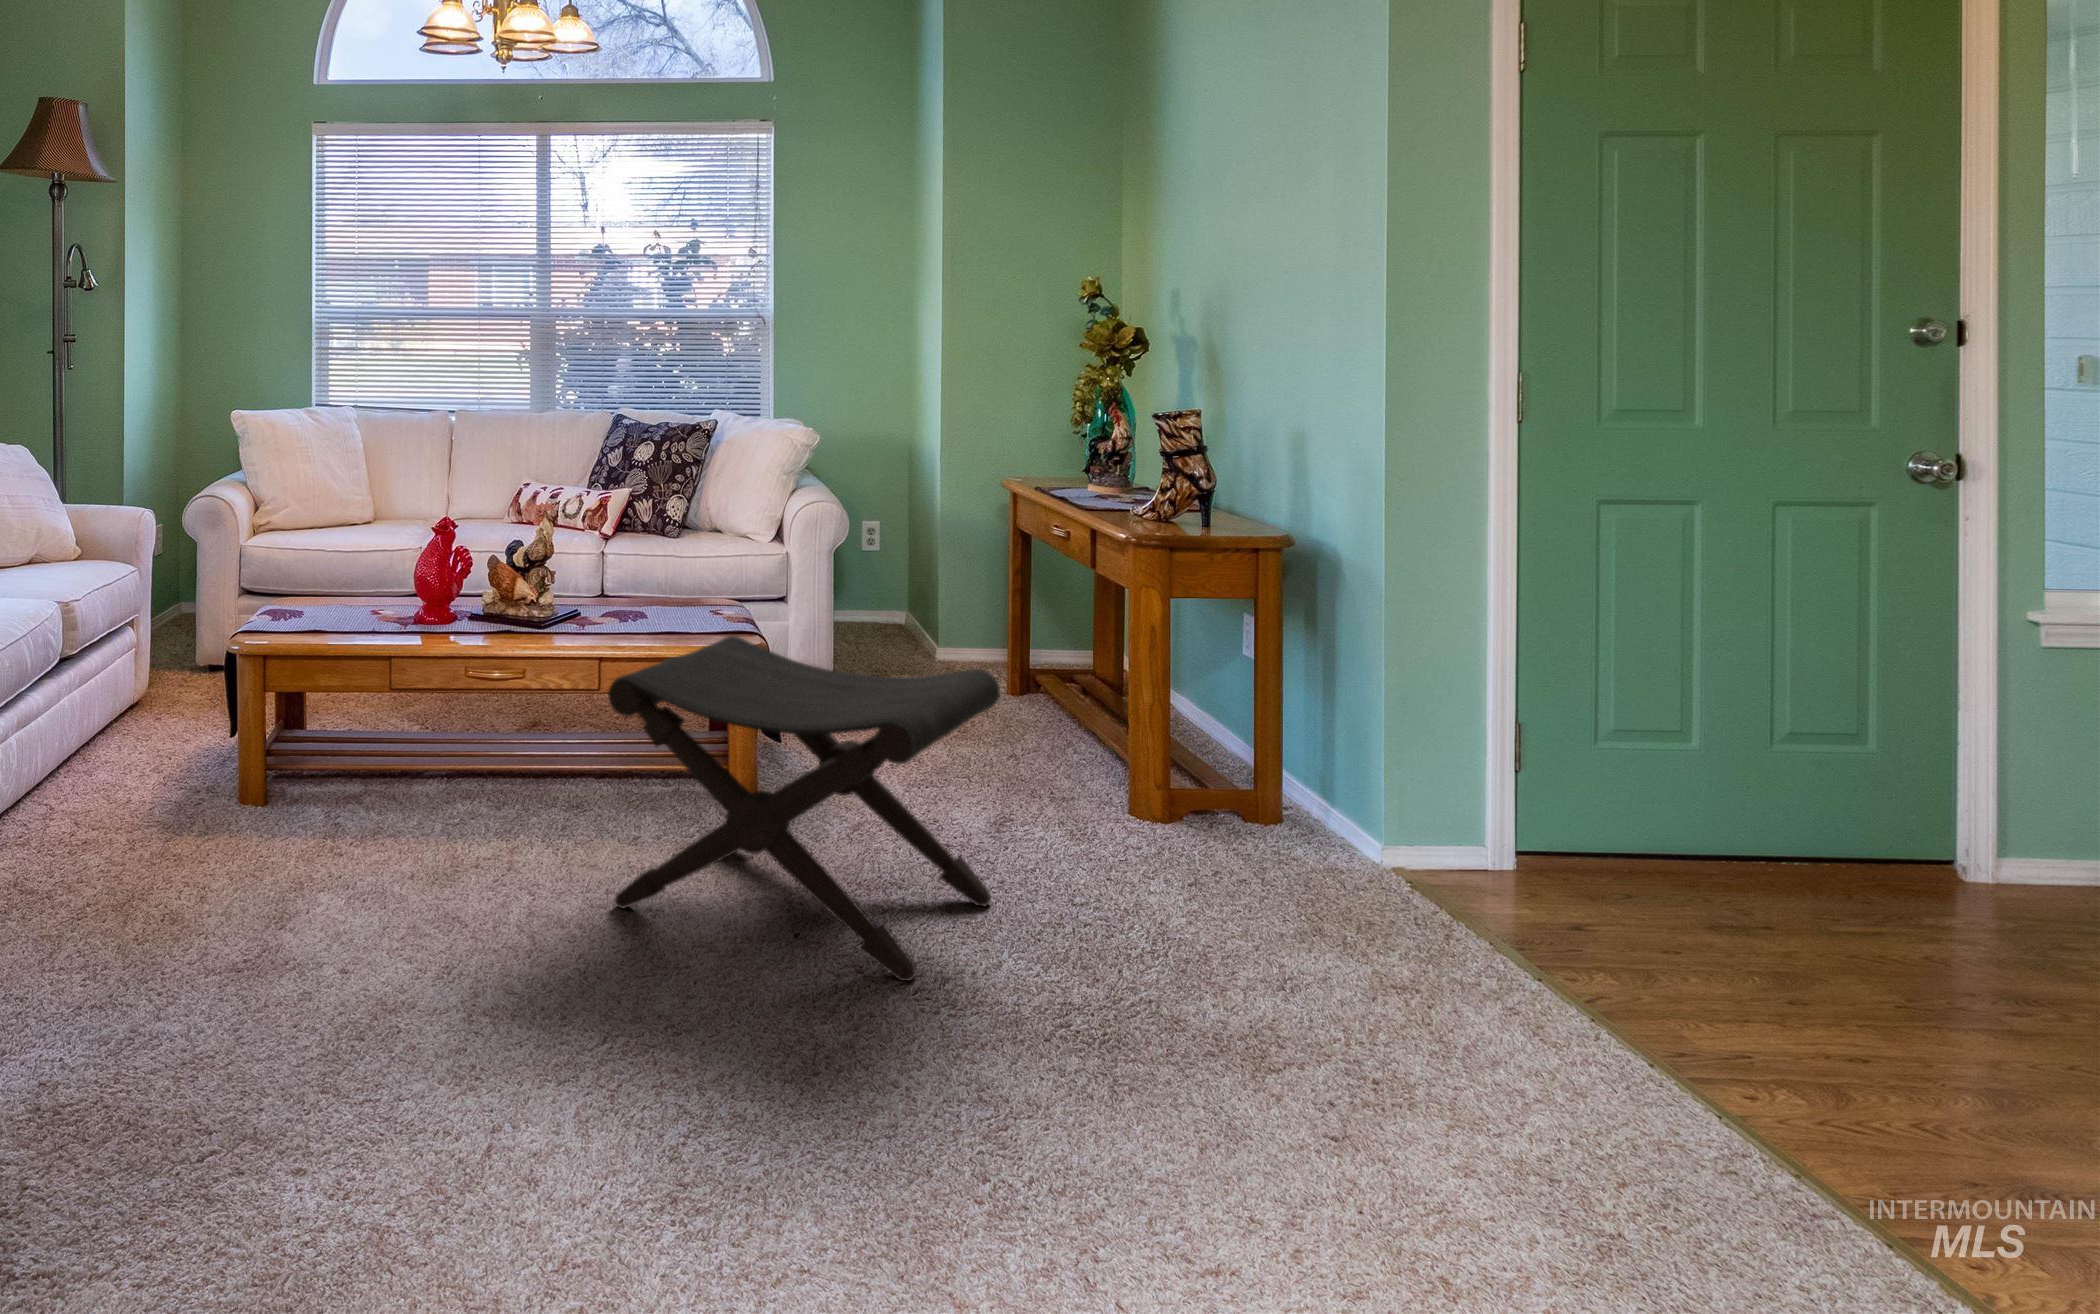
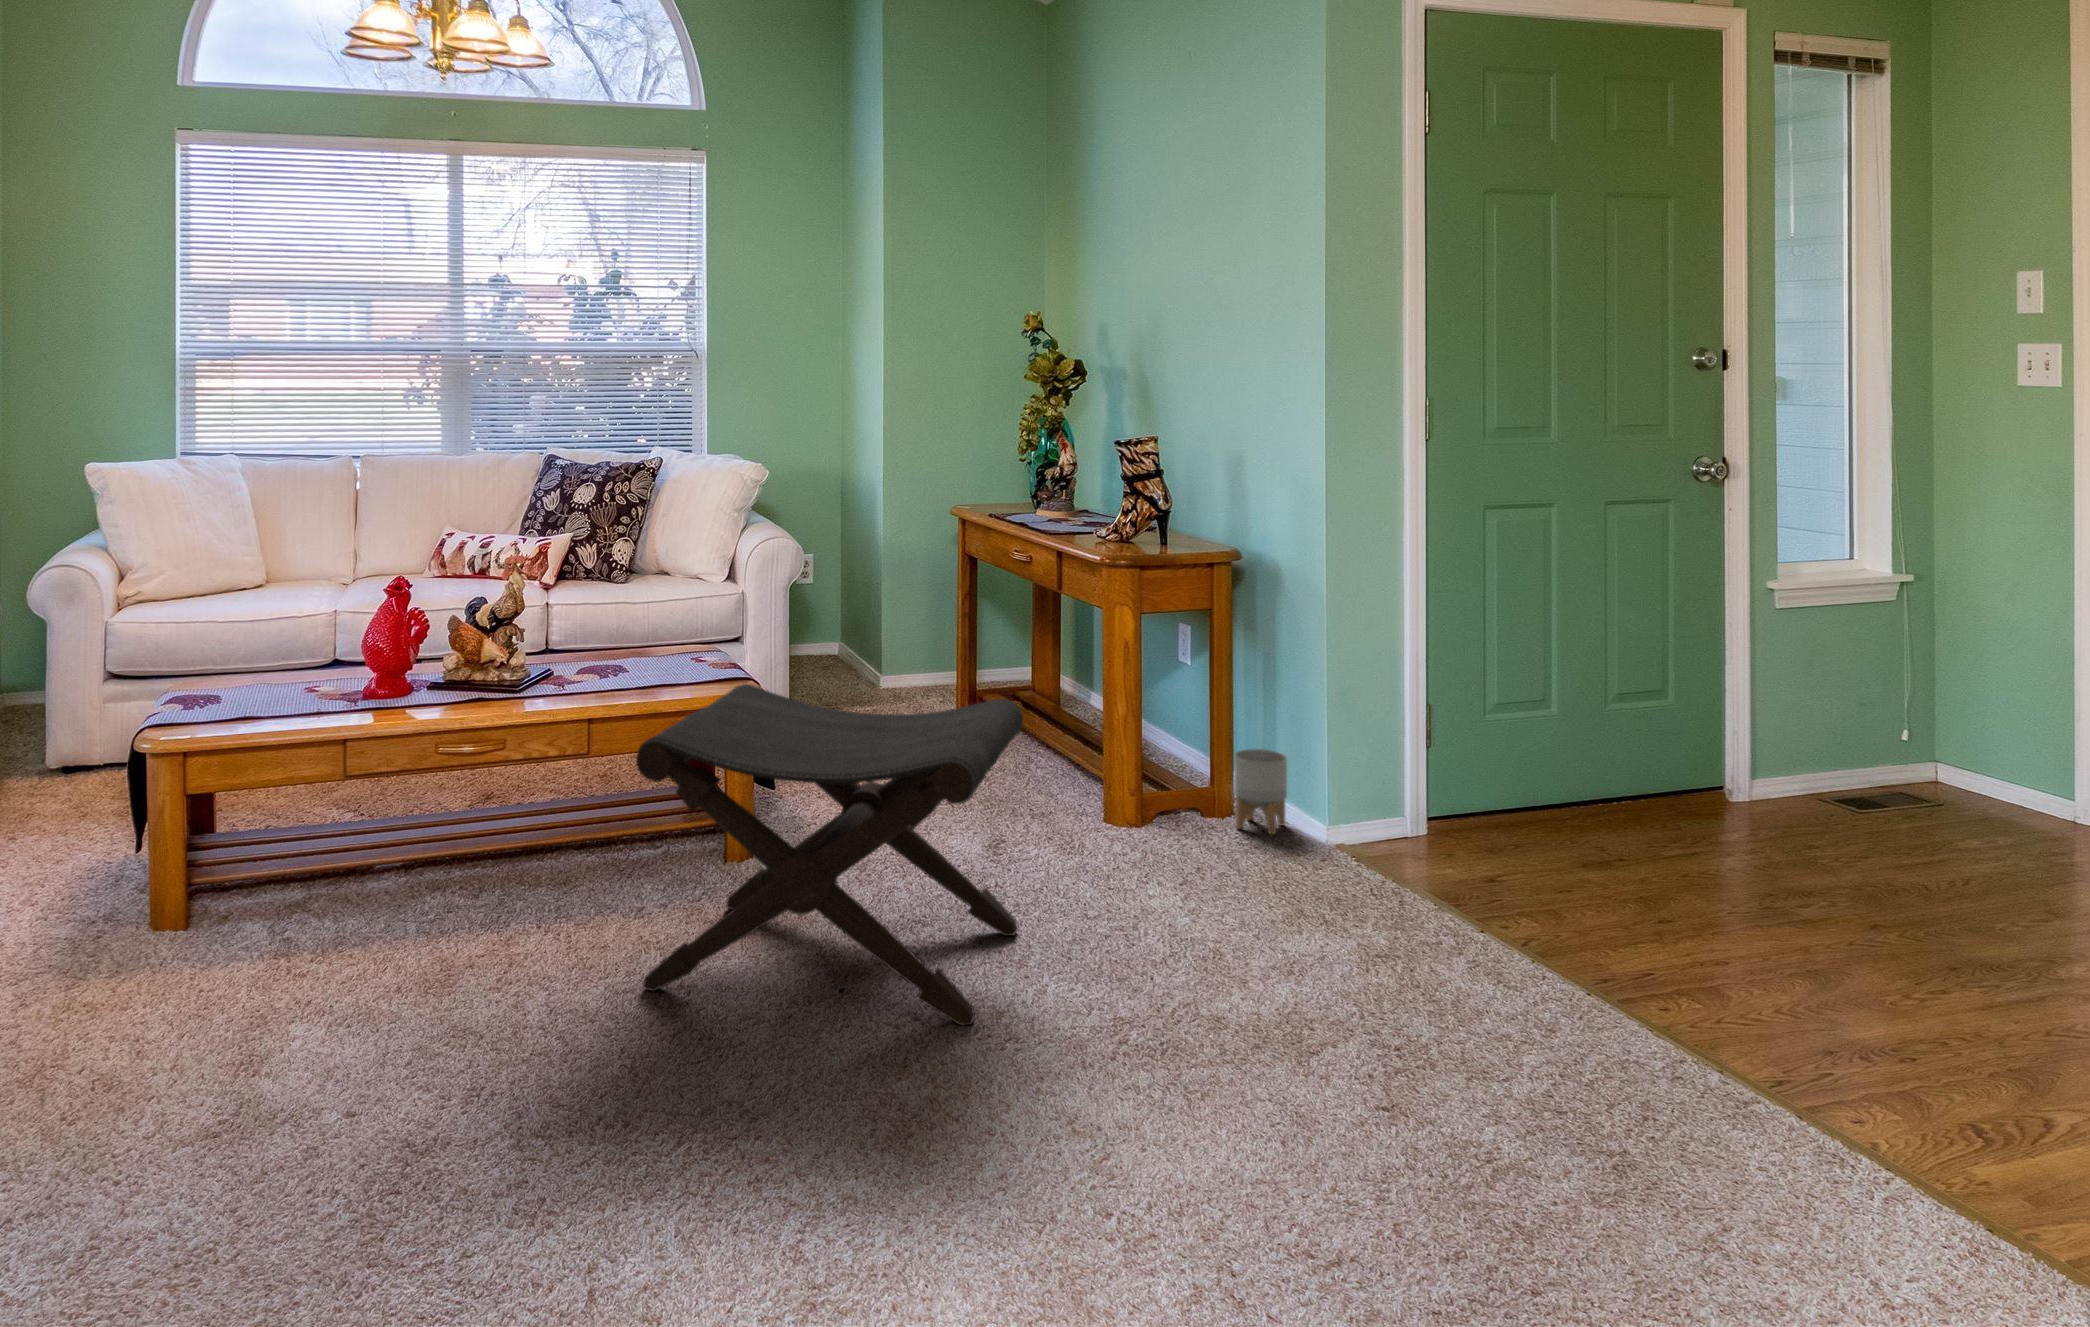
planter: none [1275,751,1337,844] -> present [1234,749,1287,834]

